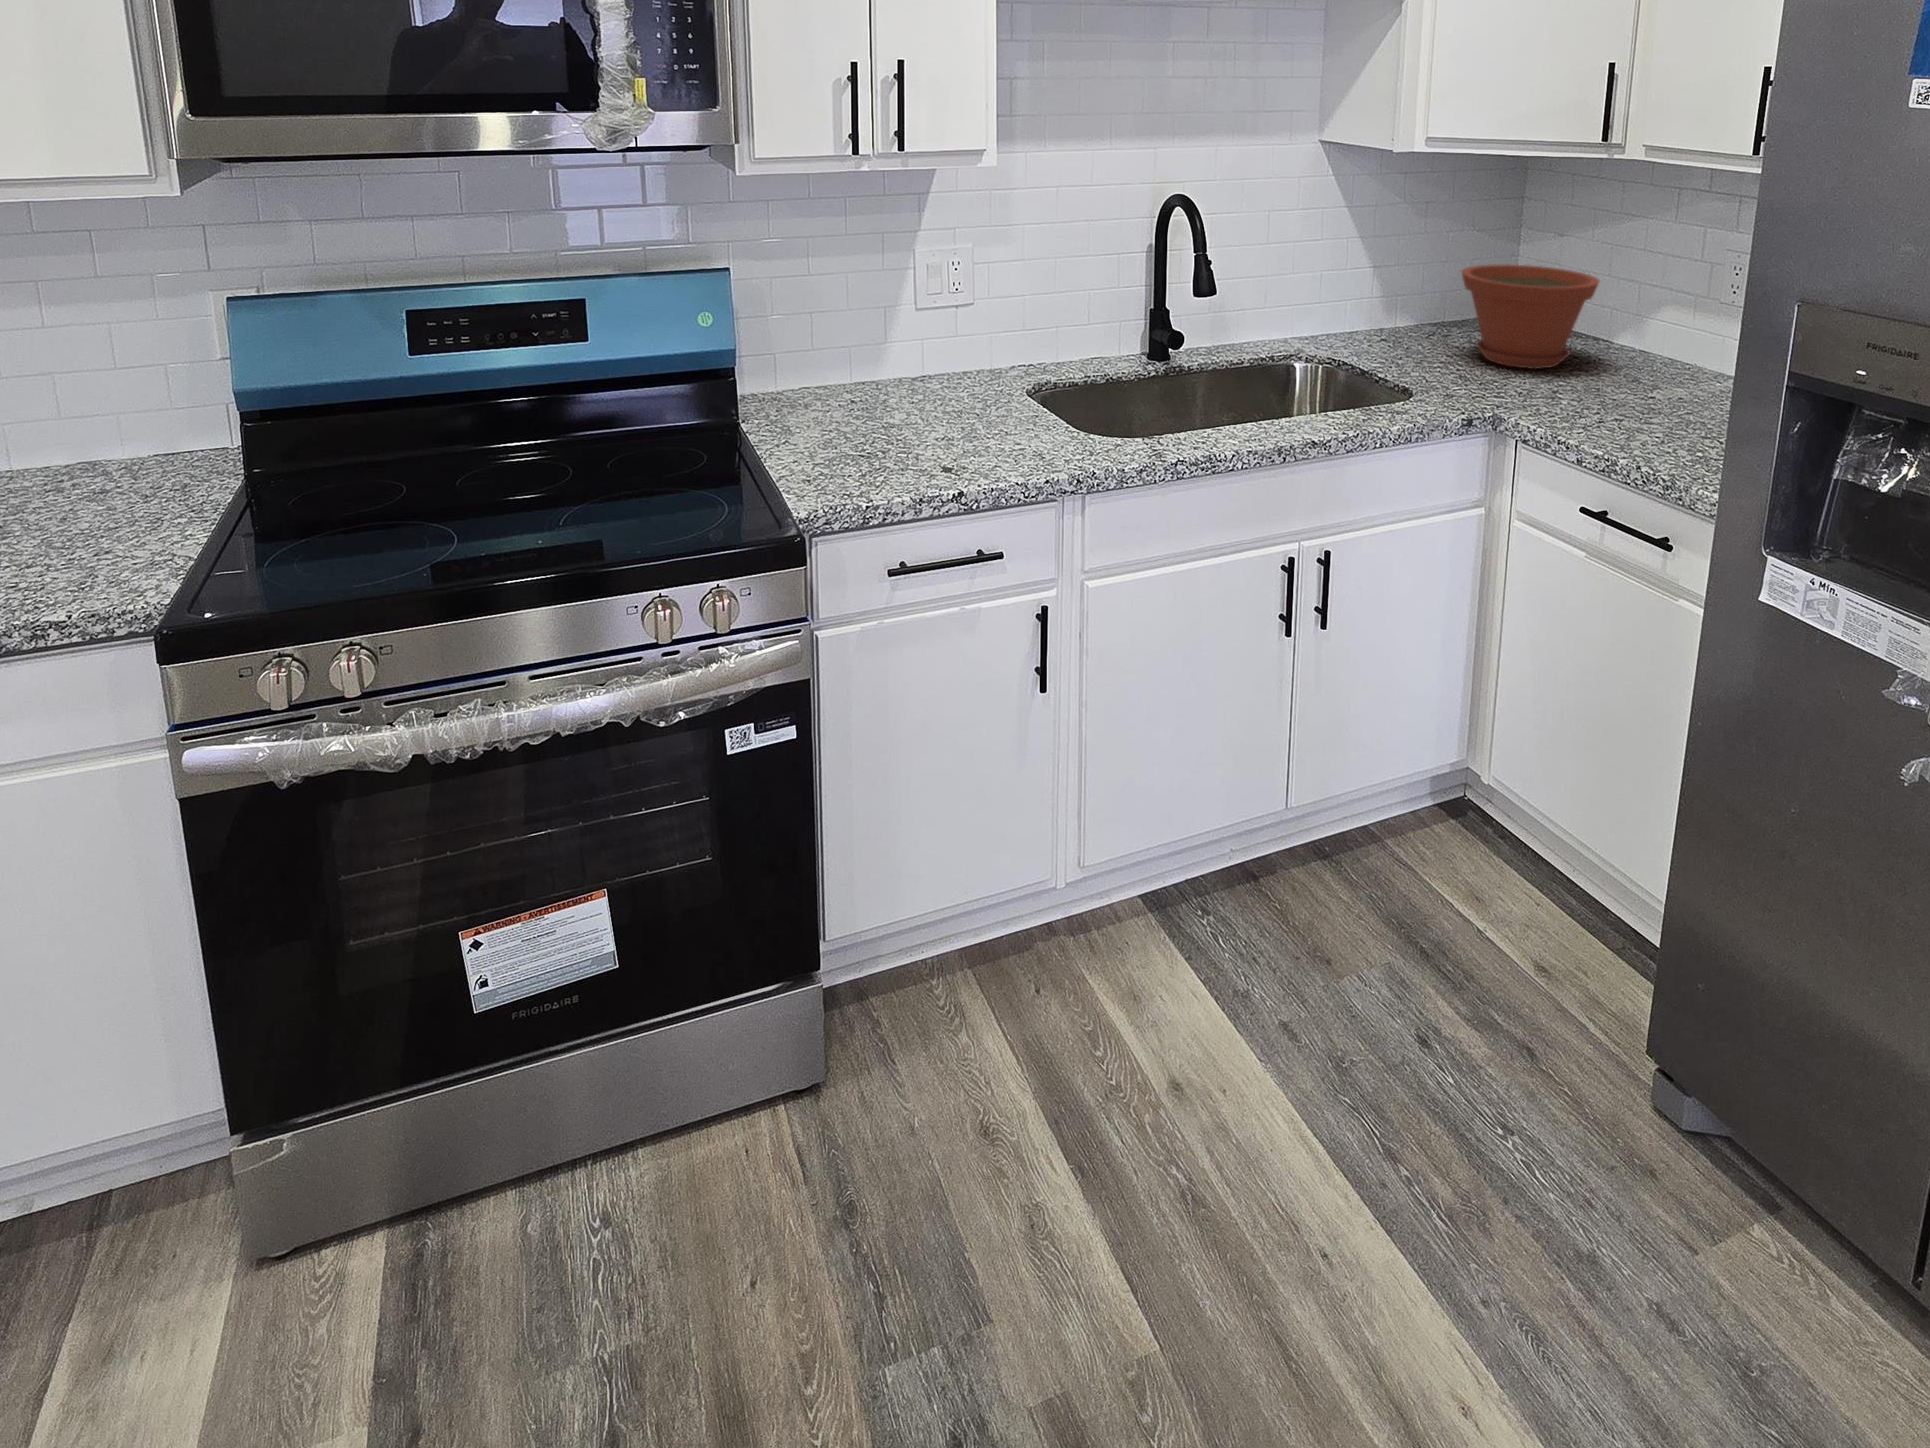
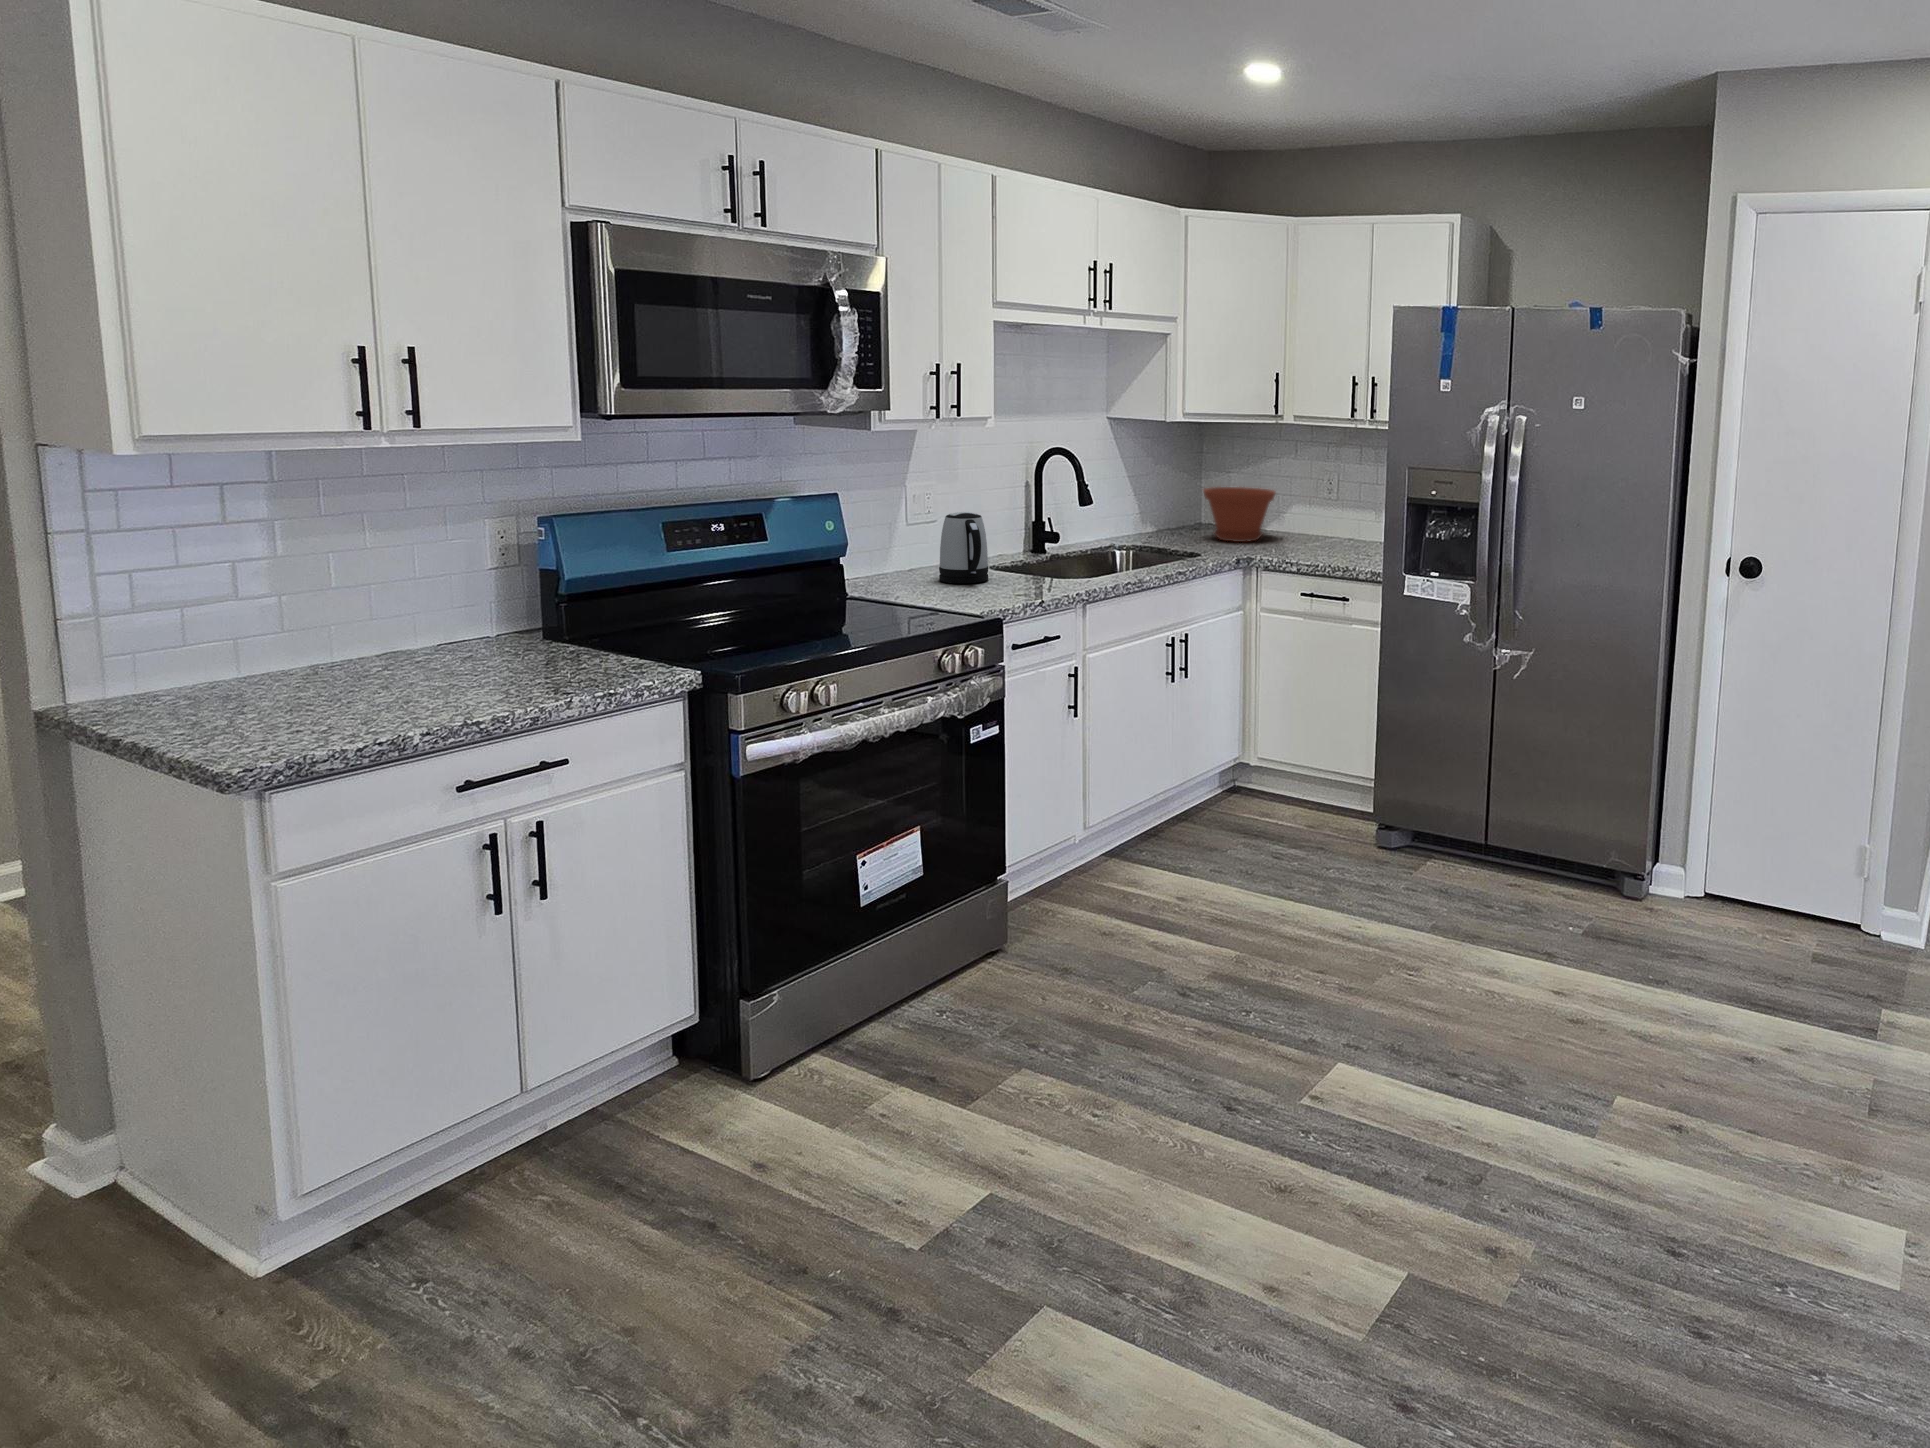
kettle: none [909,302,984,419] -> present [939,512,989,583]

